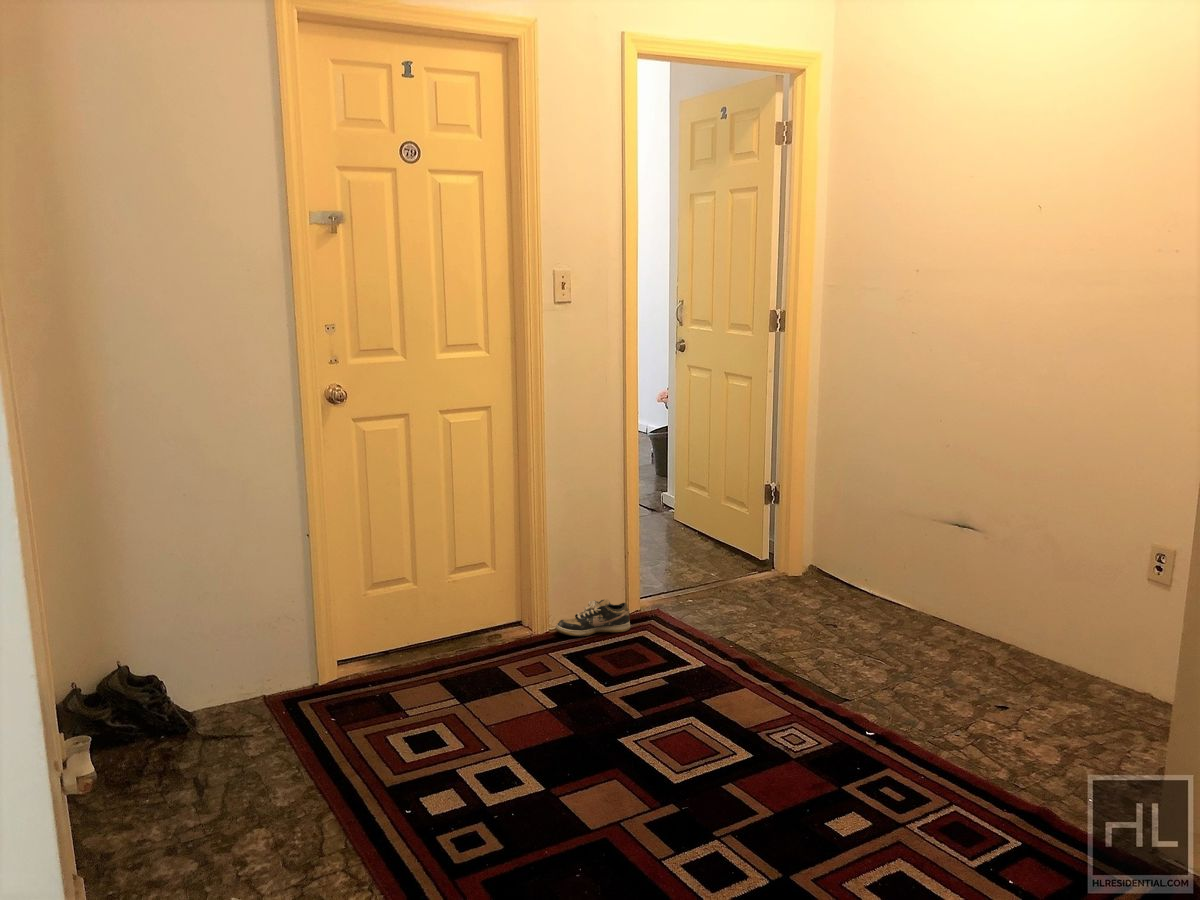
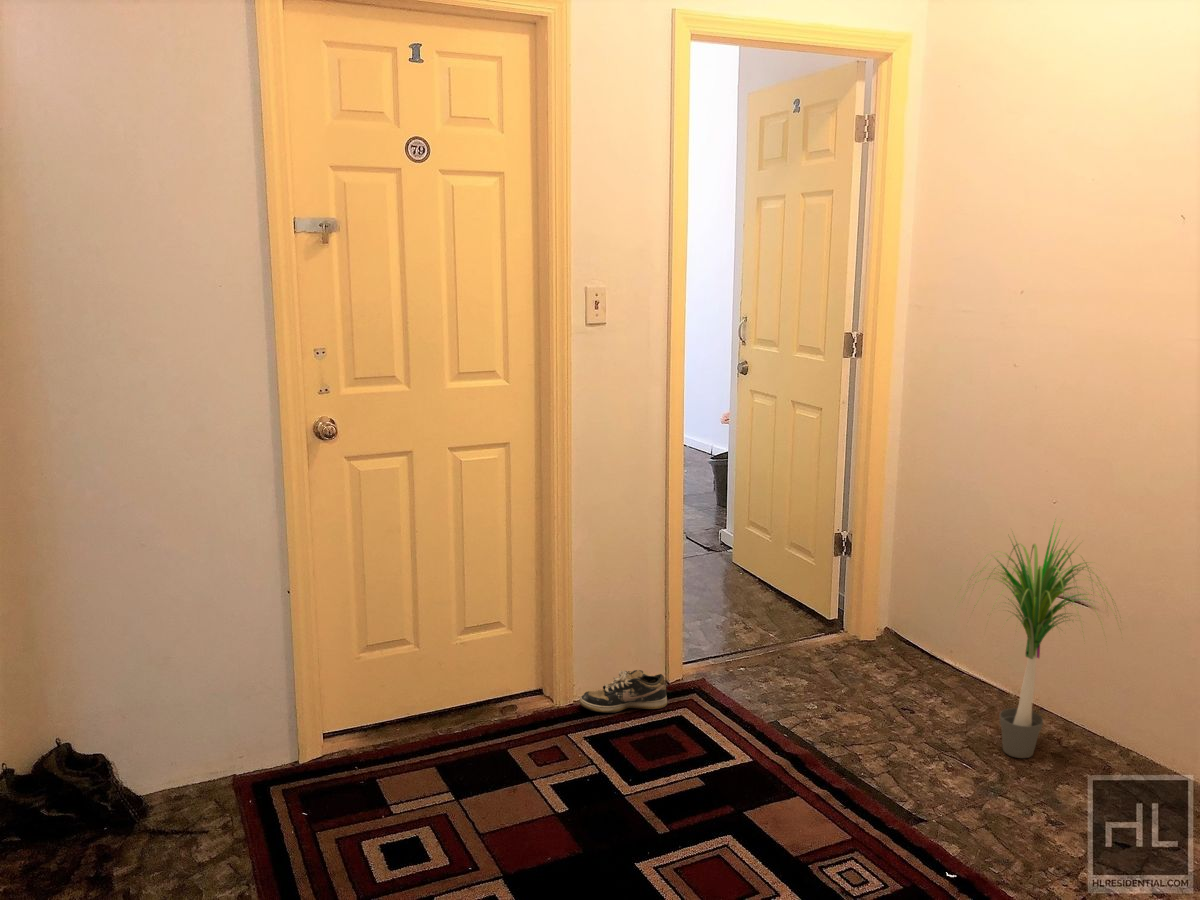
potted plant: none [864,452,1002,653] -> present [975,527,1113,758]

